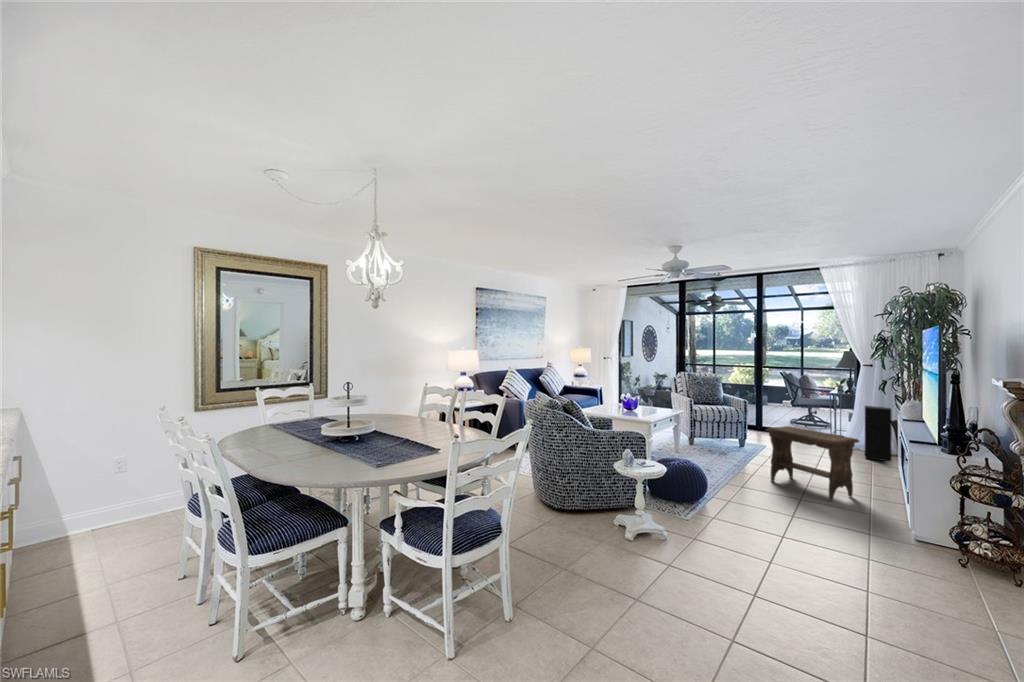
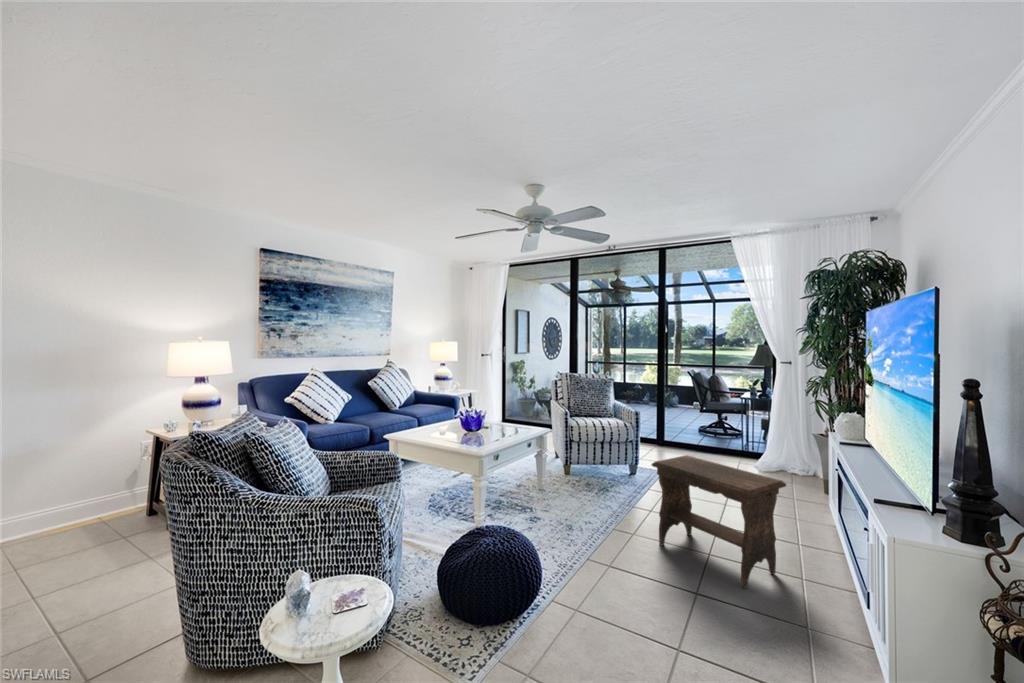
speaker: present [865,406,892,461] -> none [784,415,818,491]

